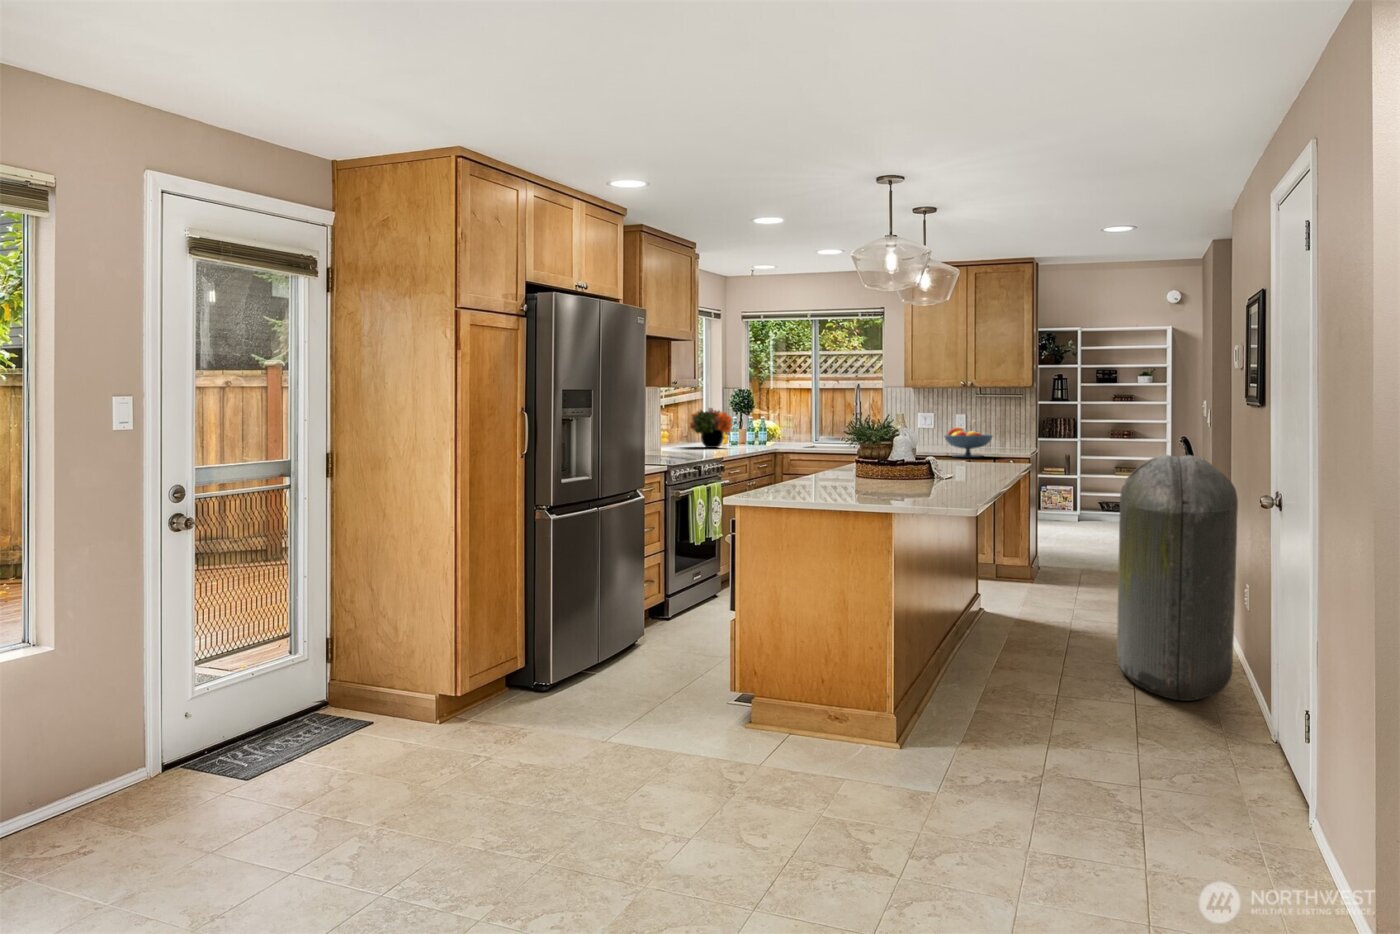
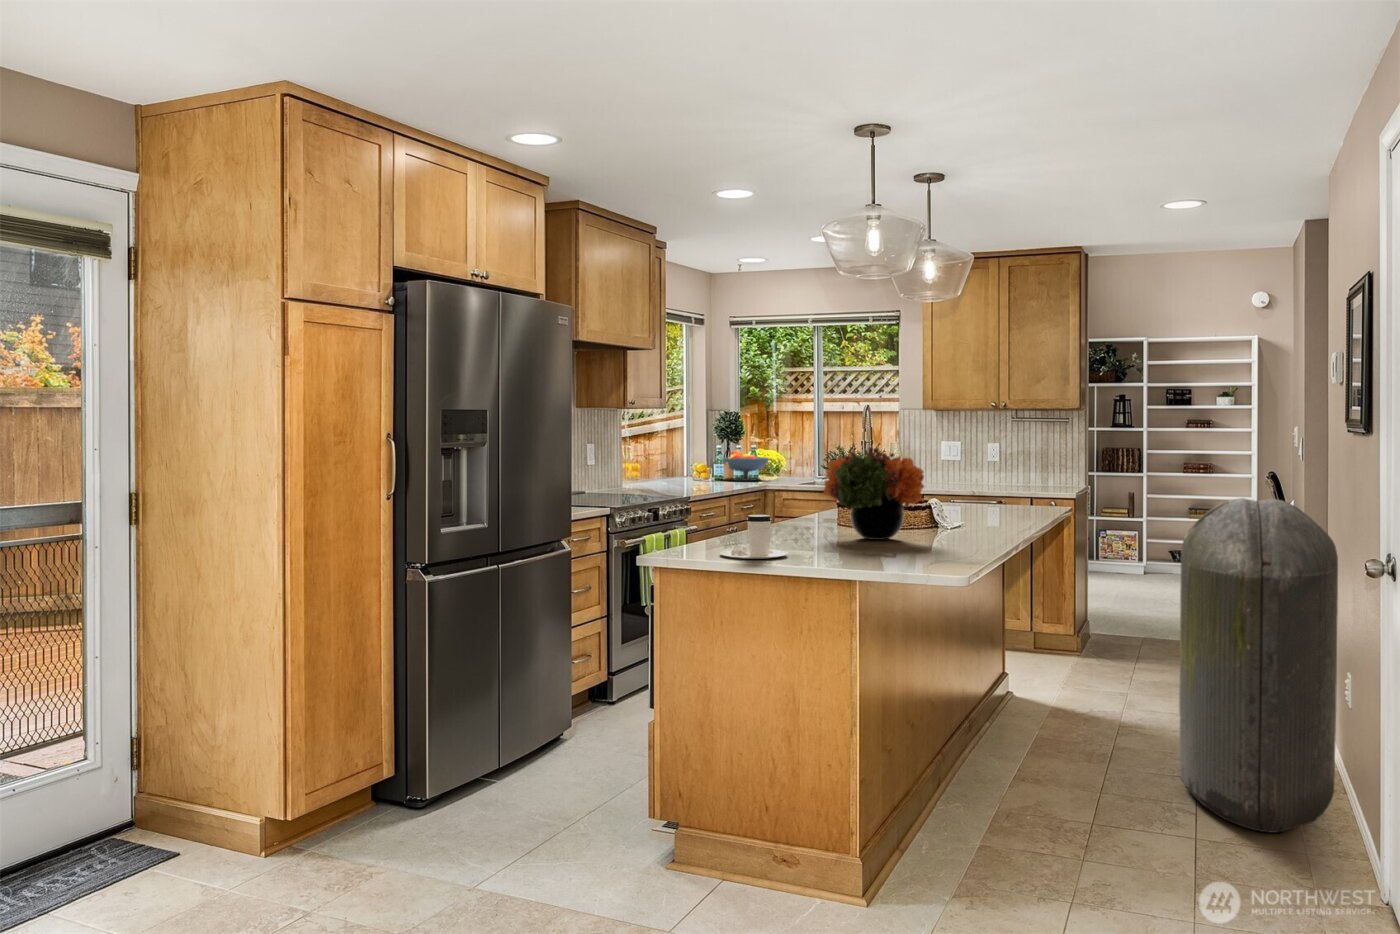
flower arrangement: present [690,408,733,448] -> present [823,447,924,540]
fruit bowl: present [944,427,992,458] -> present [722,450,769,481]
coffee cup: none [783,467,834,500] -> present [720,515,788,559]

